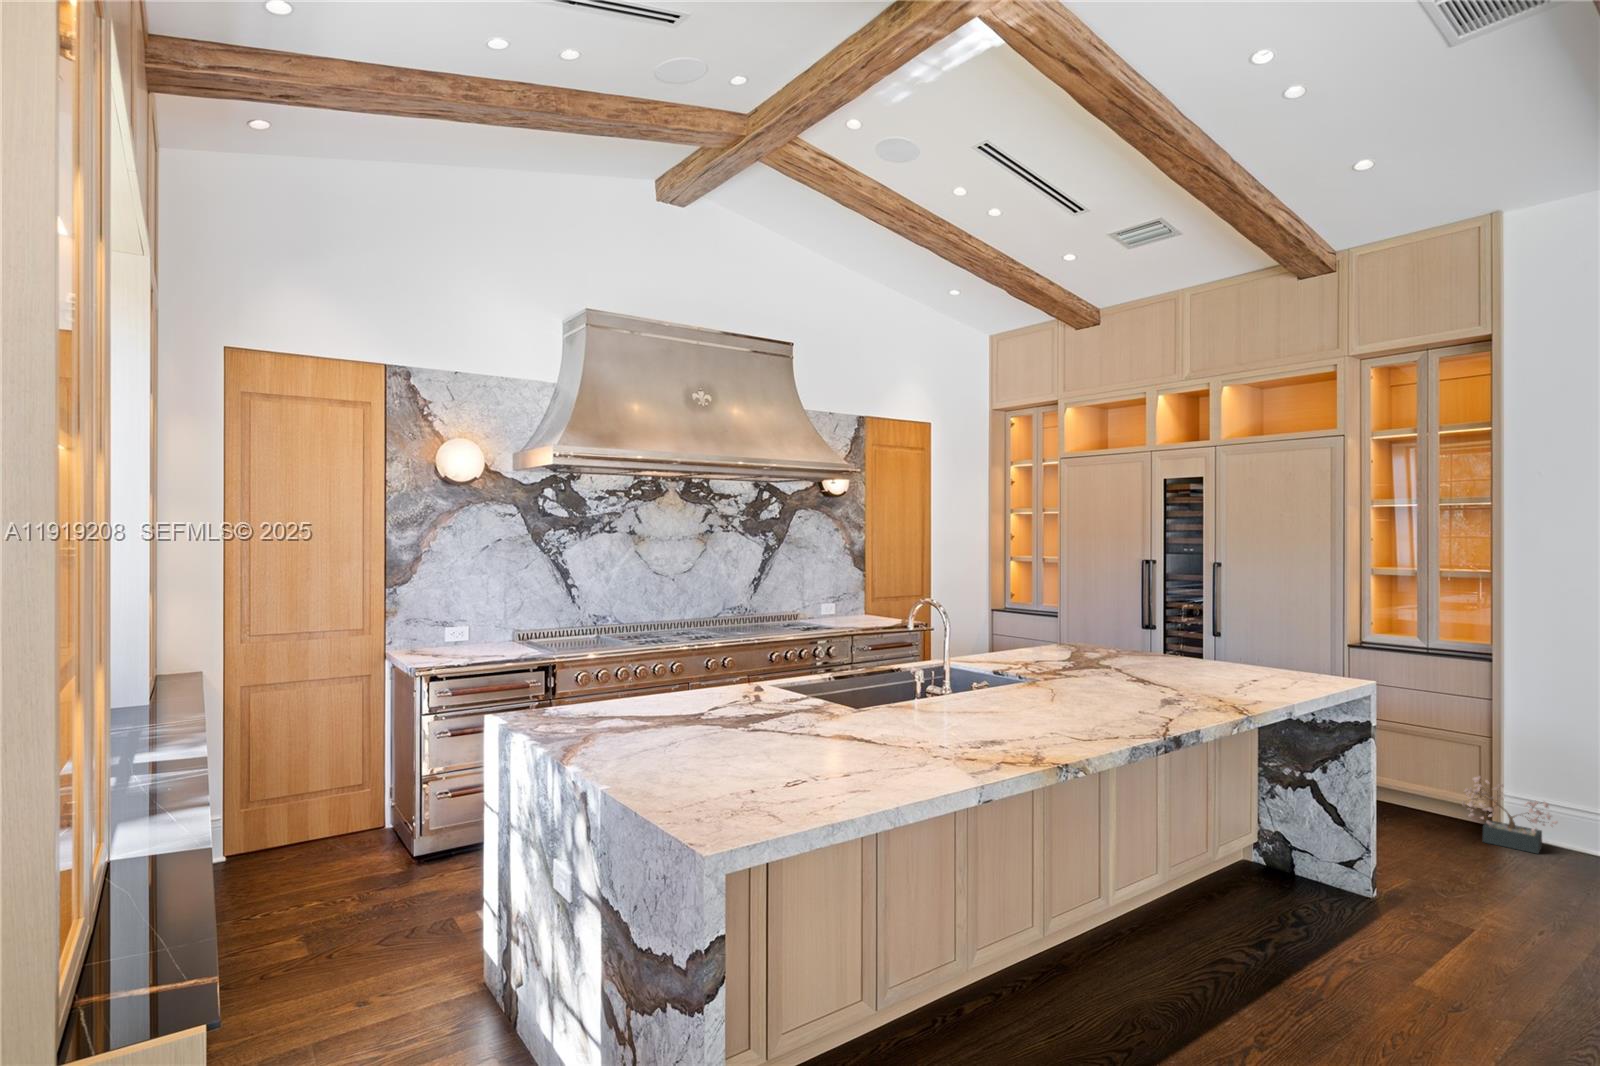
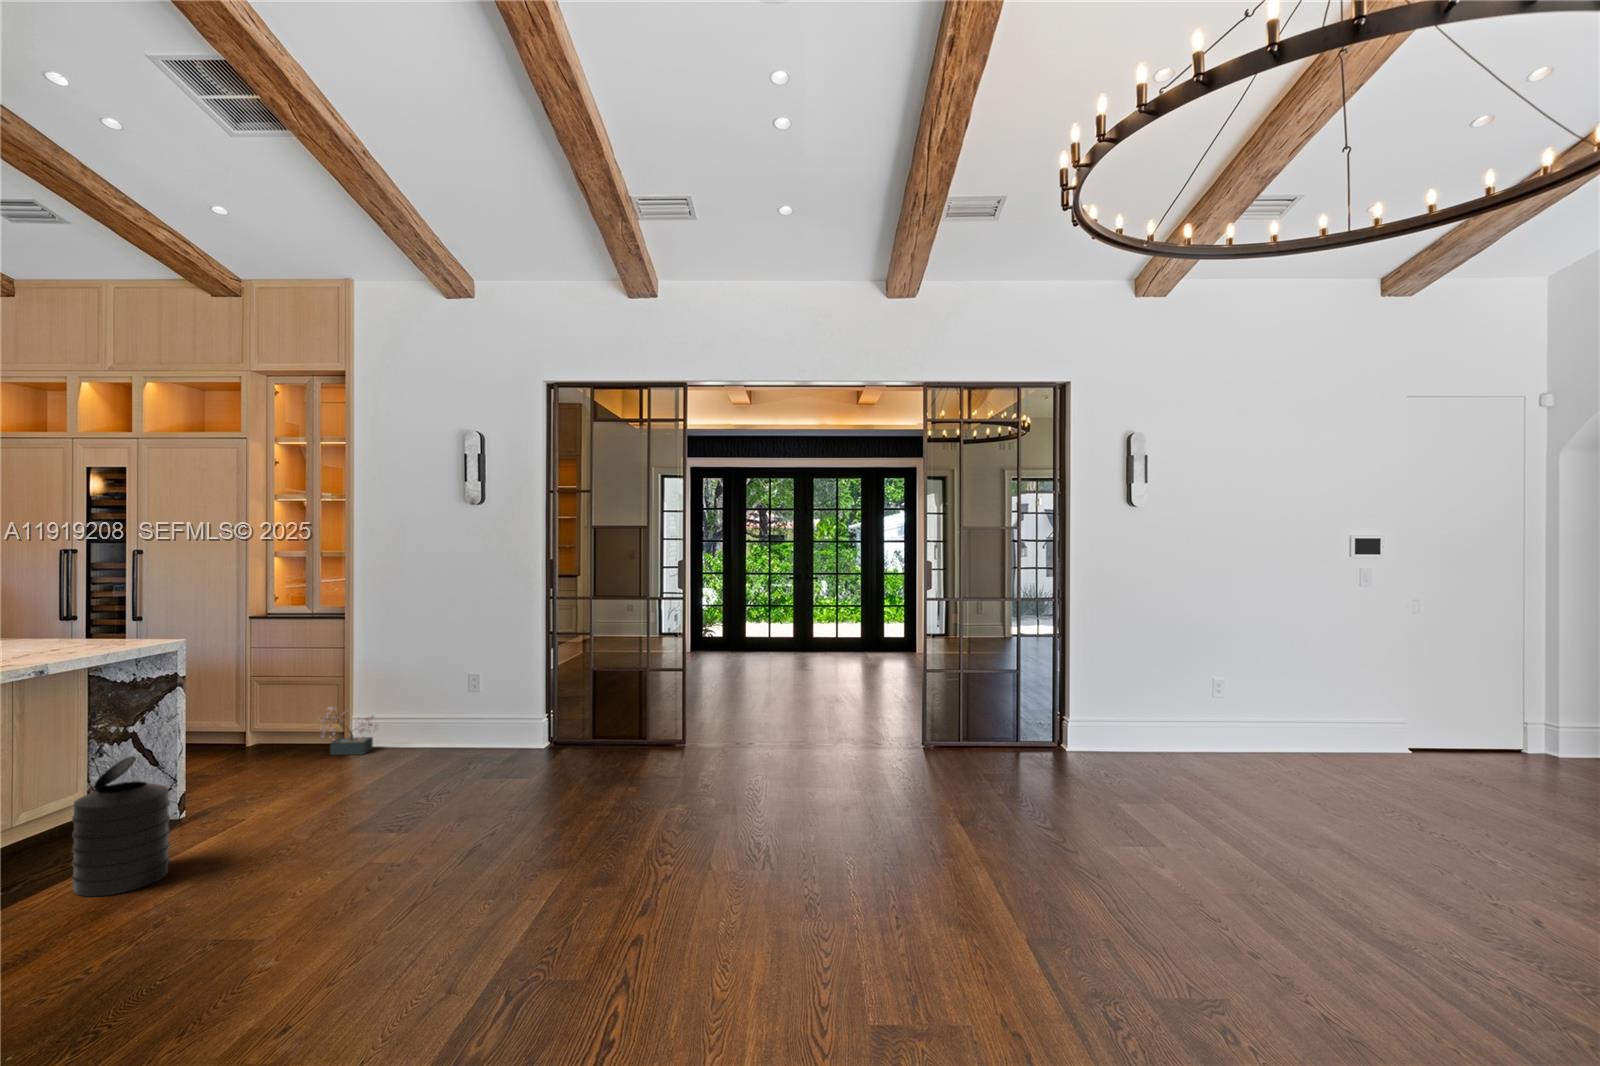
trash can: none [1333,831,1446,1008] -> present [72,756,170,897]

